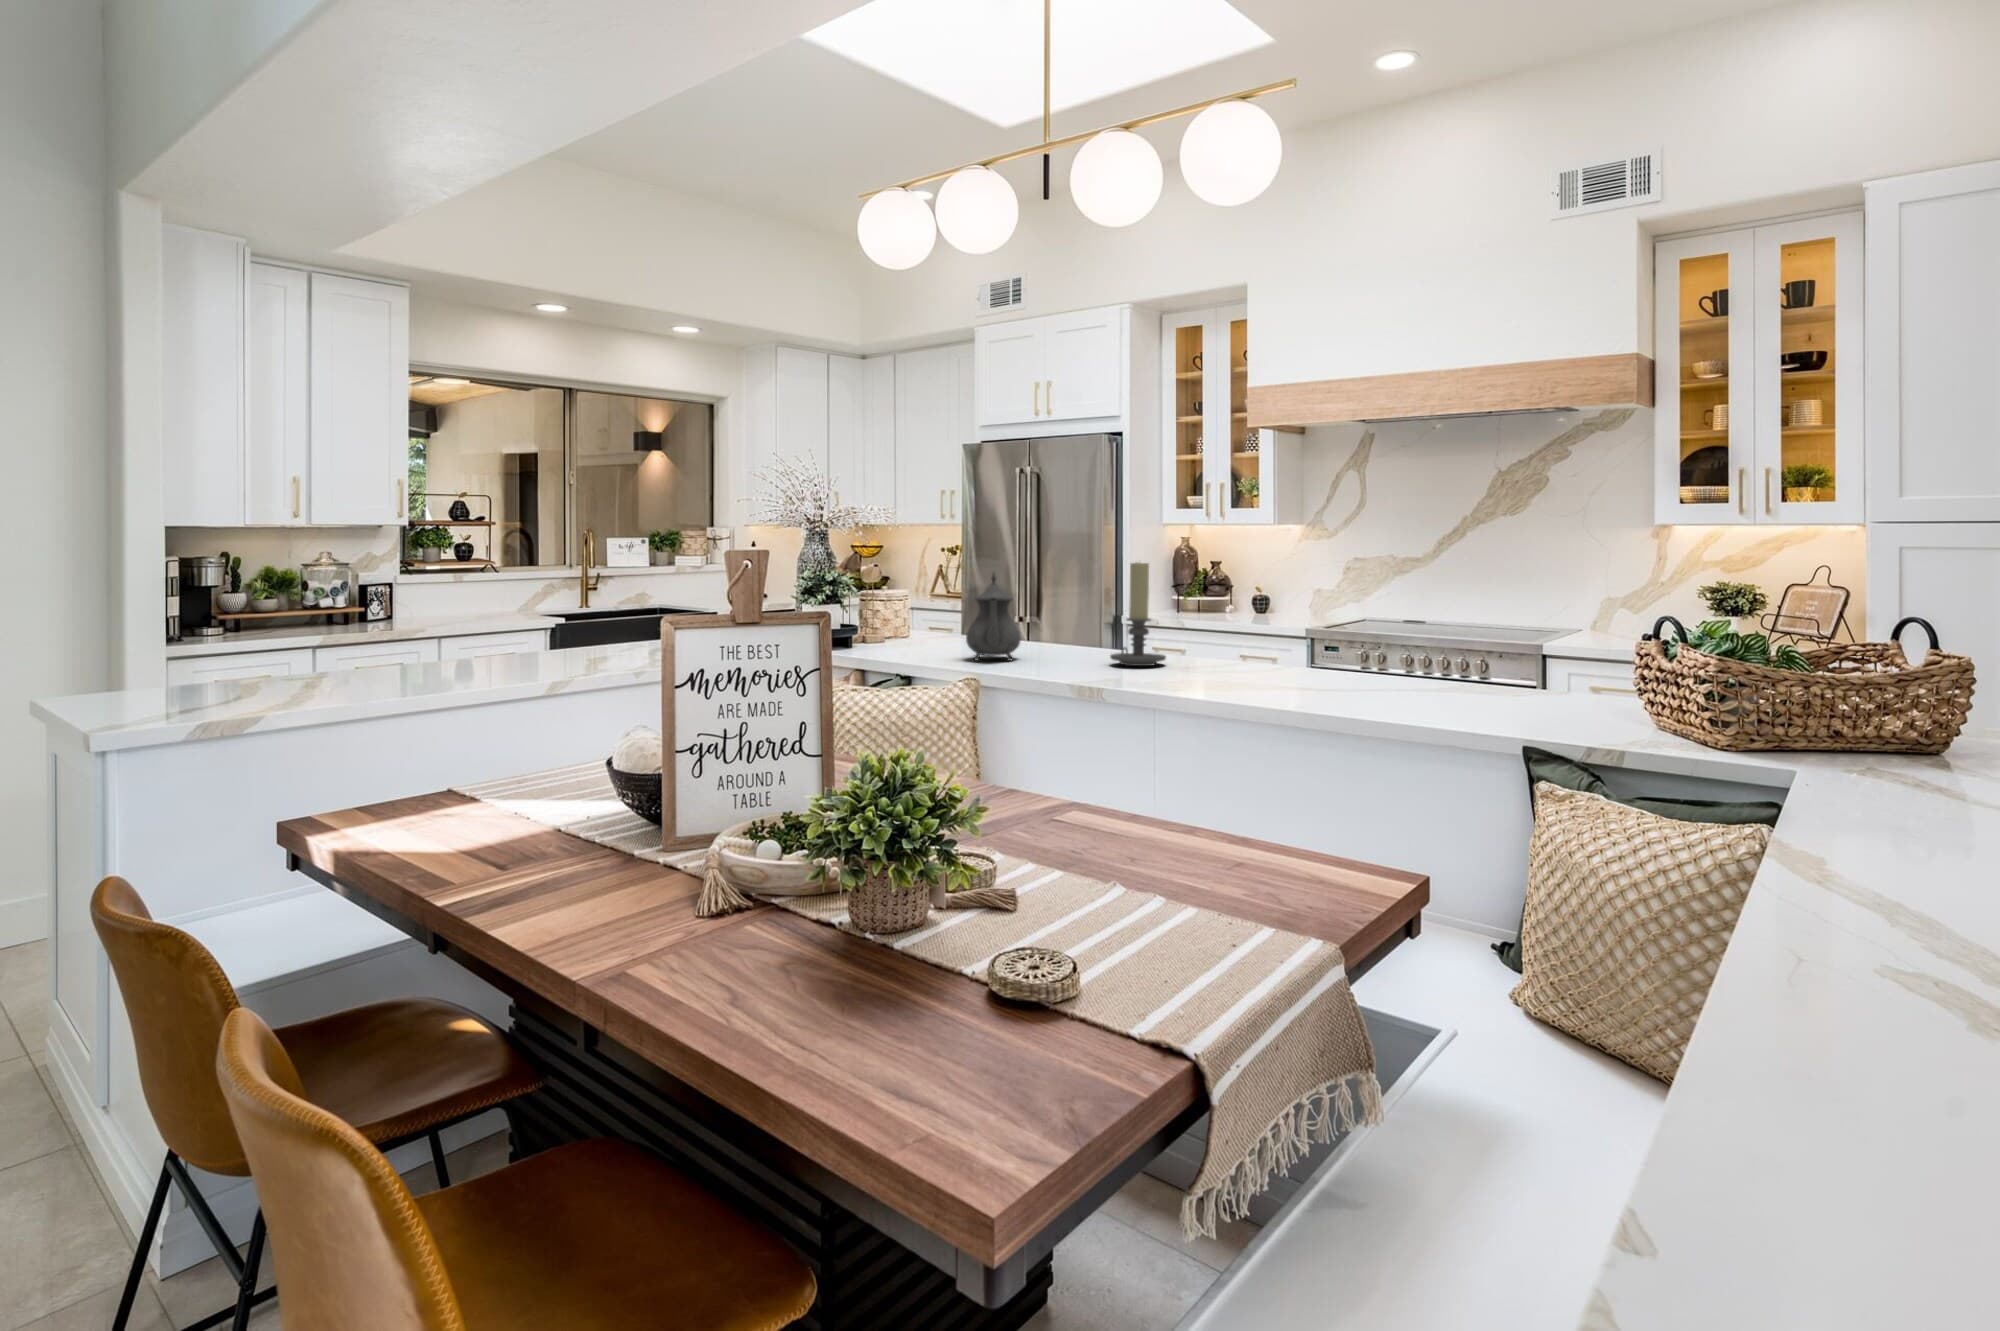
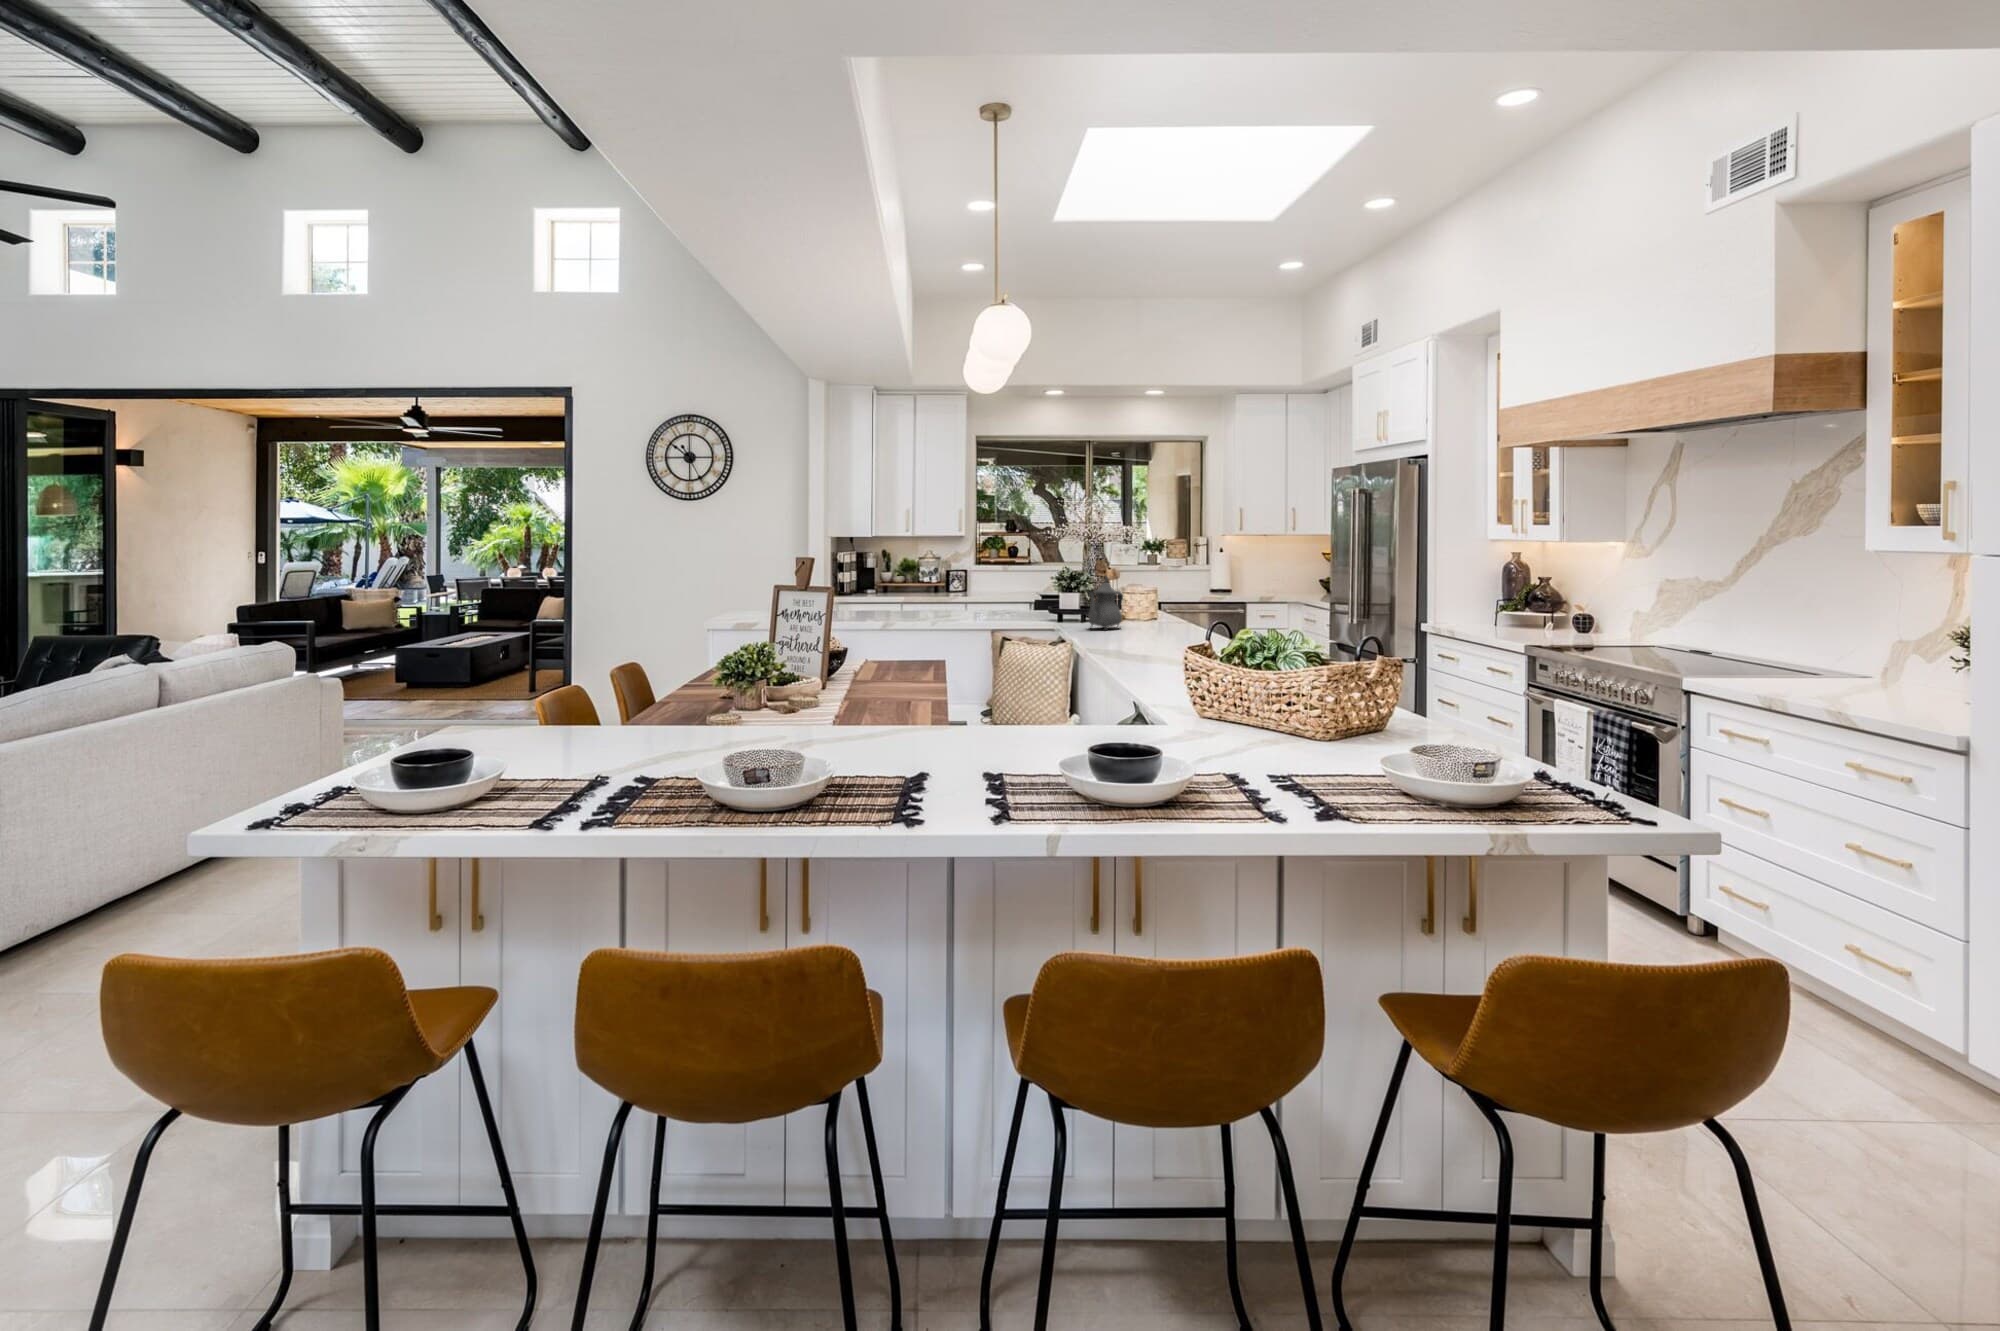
candle holder: present [1110,562,1166,666] -> none [1134,571,1169,637]

